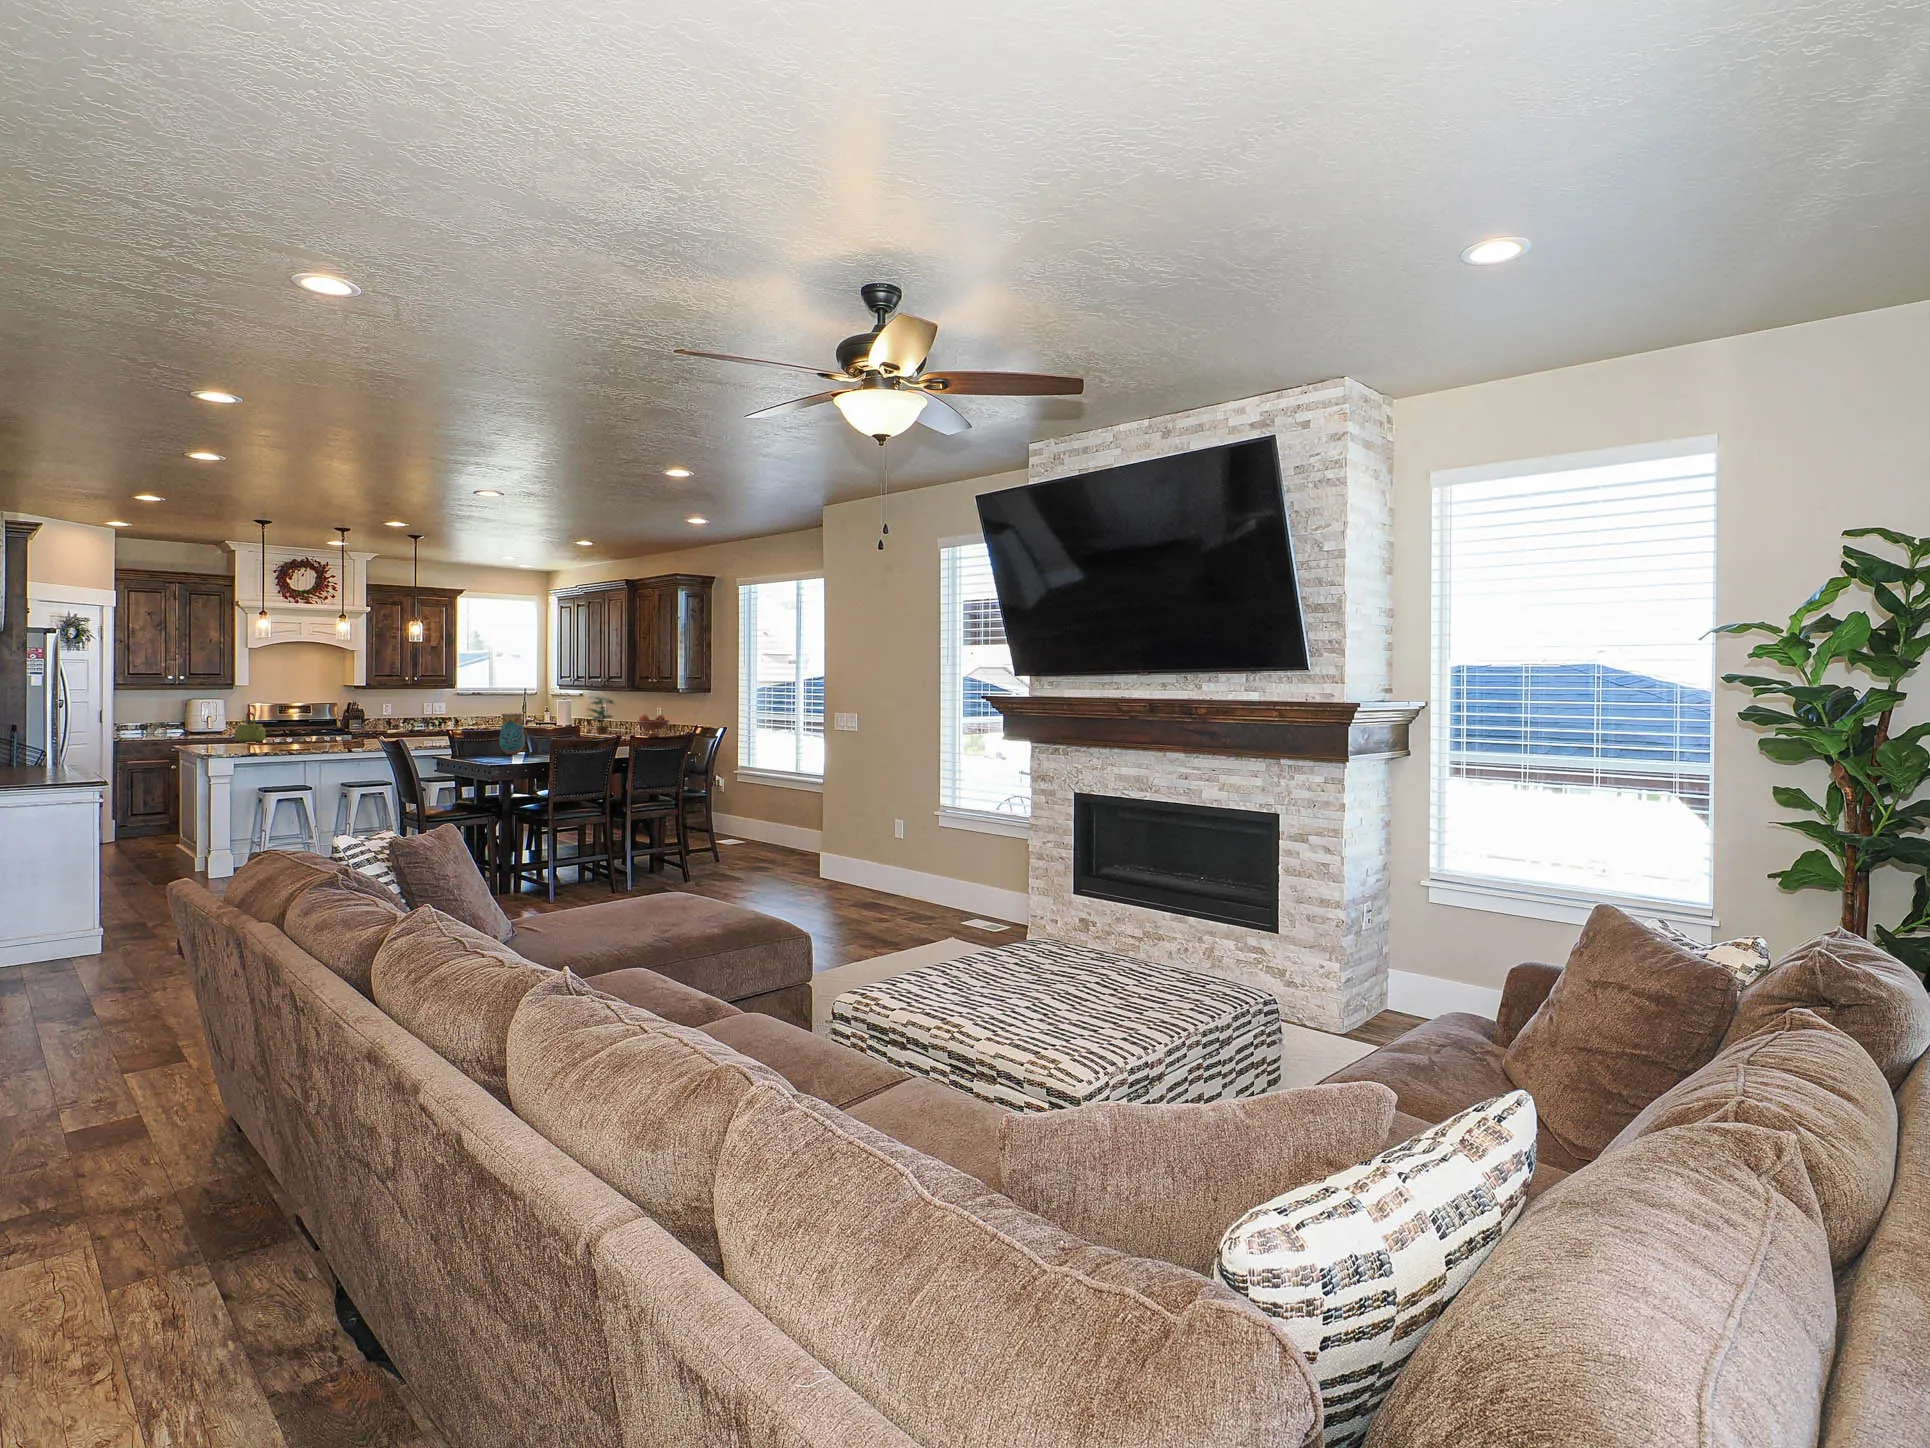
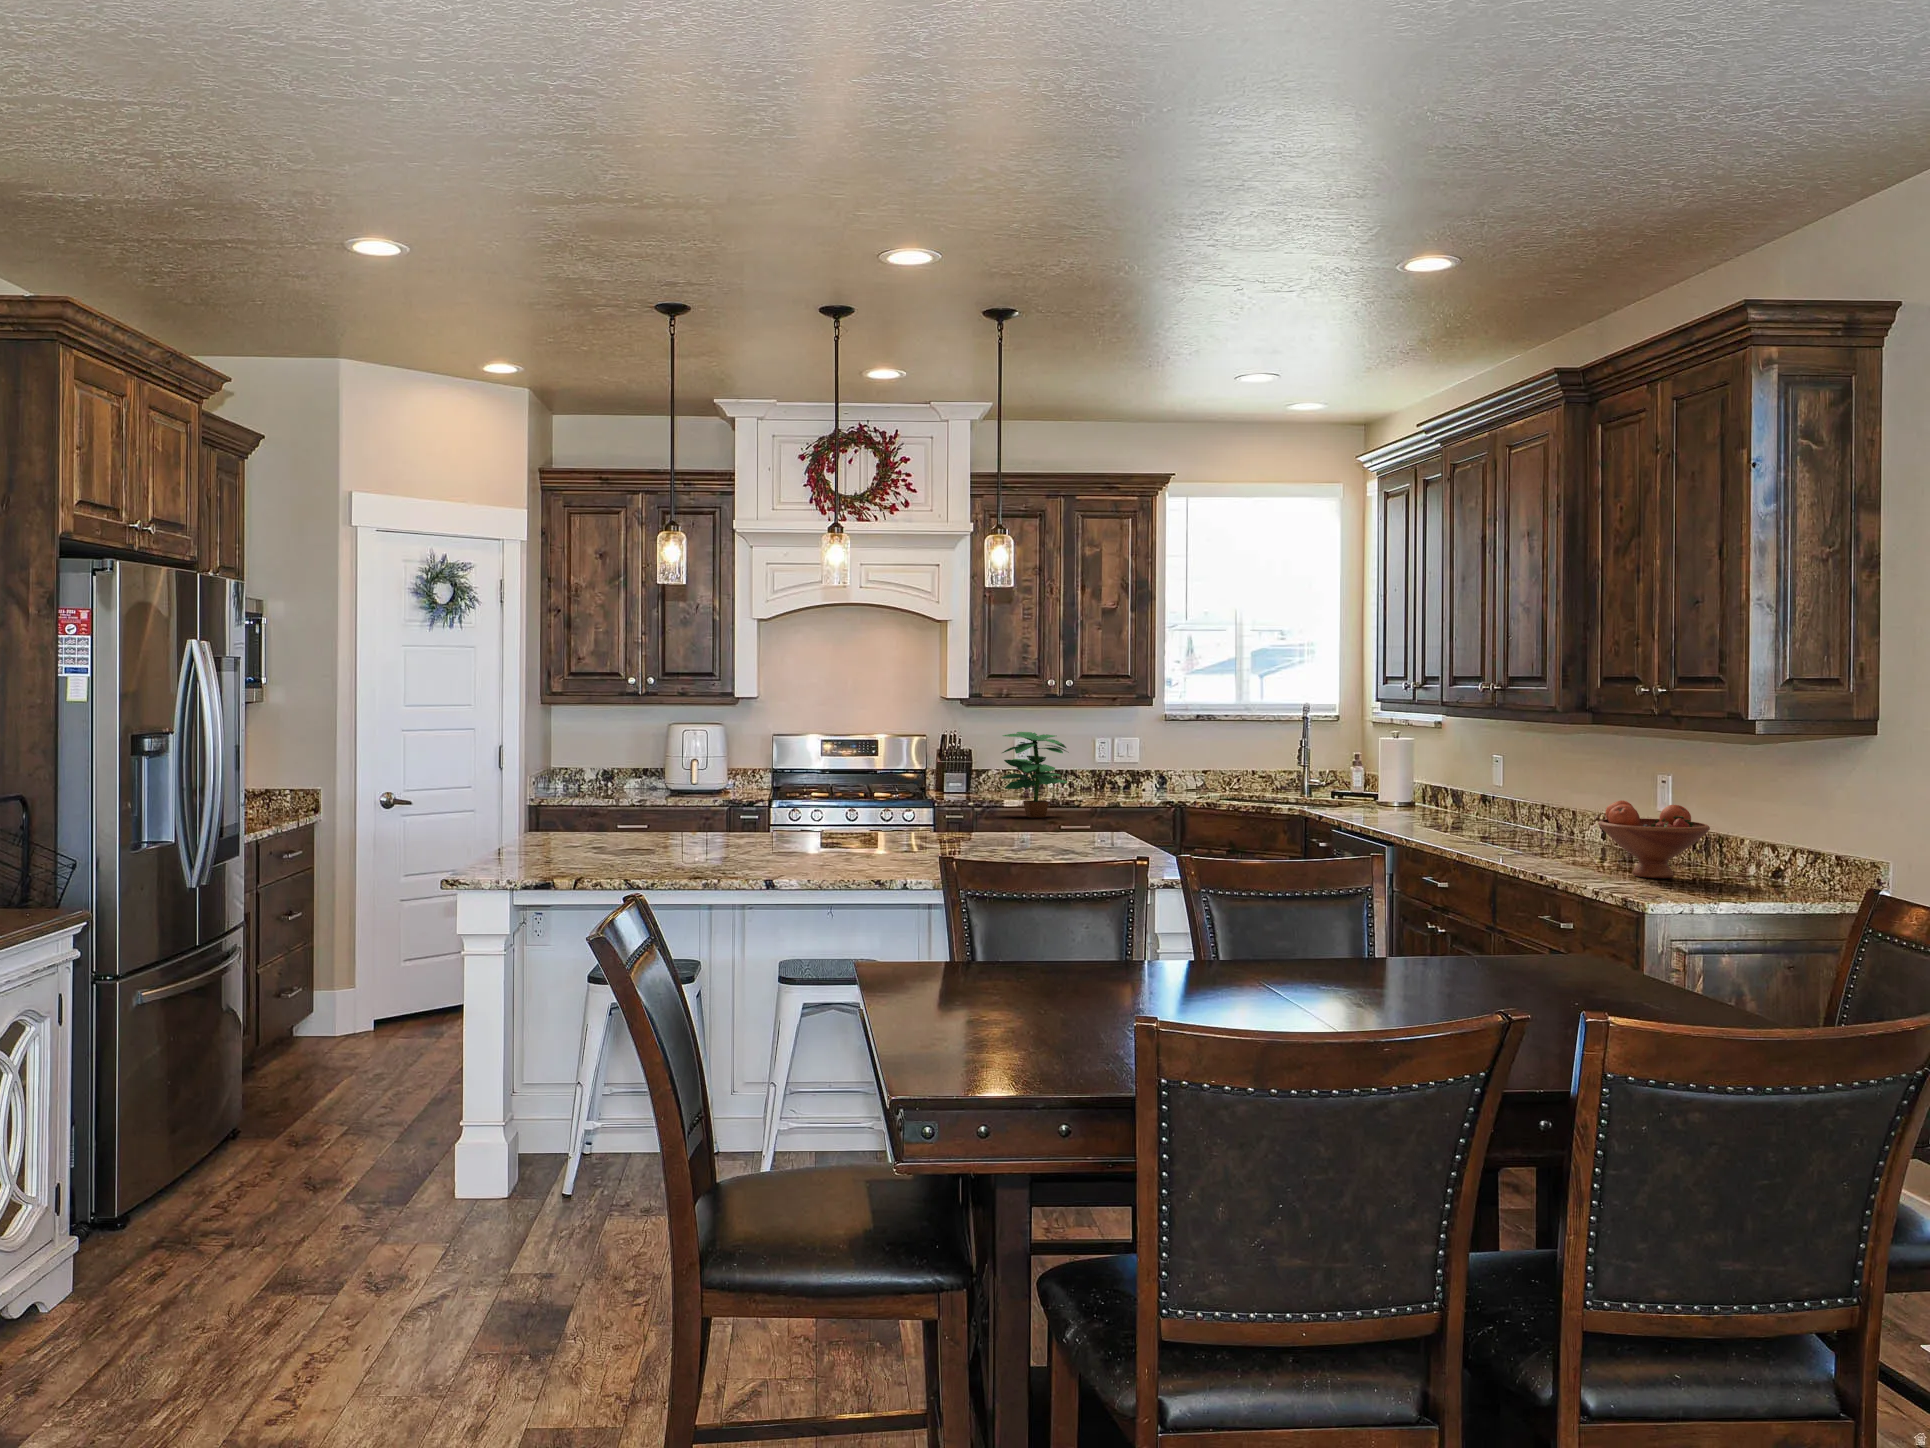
potted plant: present [590,697,613,733] -> present [1001,732,1067,817]
kettle: present [235,712,266,742] -> none [666,759,723,827]
vase: present [499,713,525,754] -> none [1091,820,1180,984]

